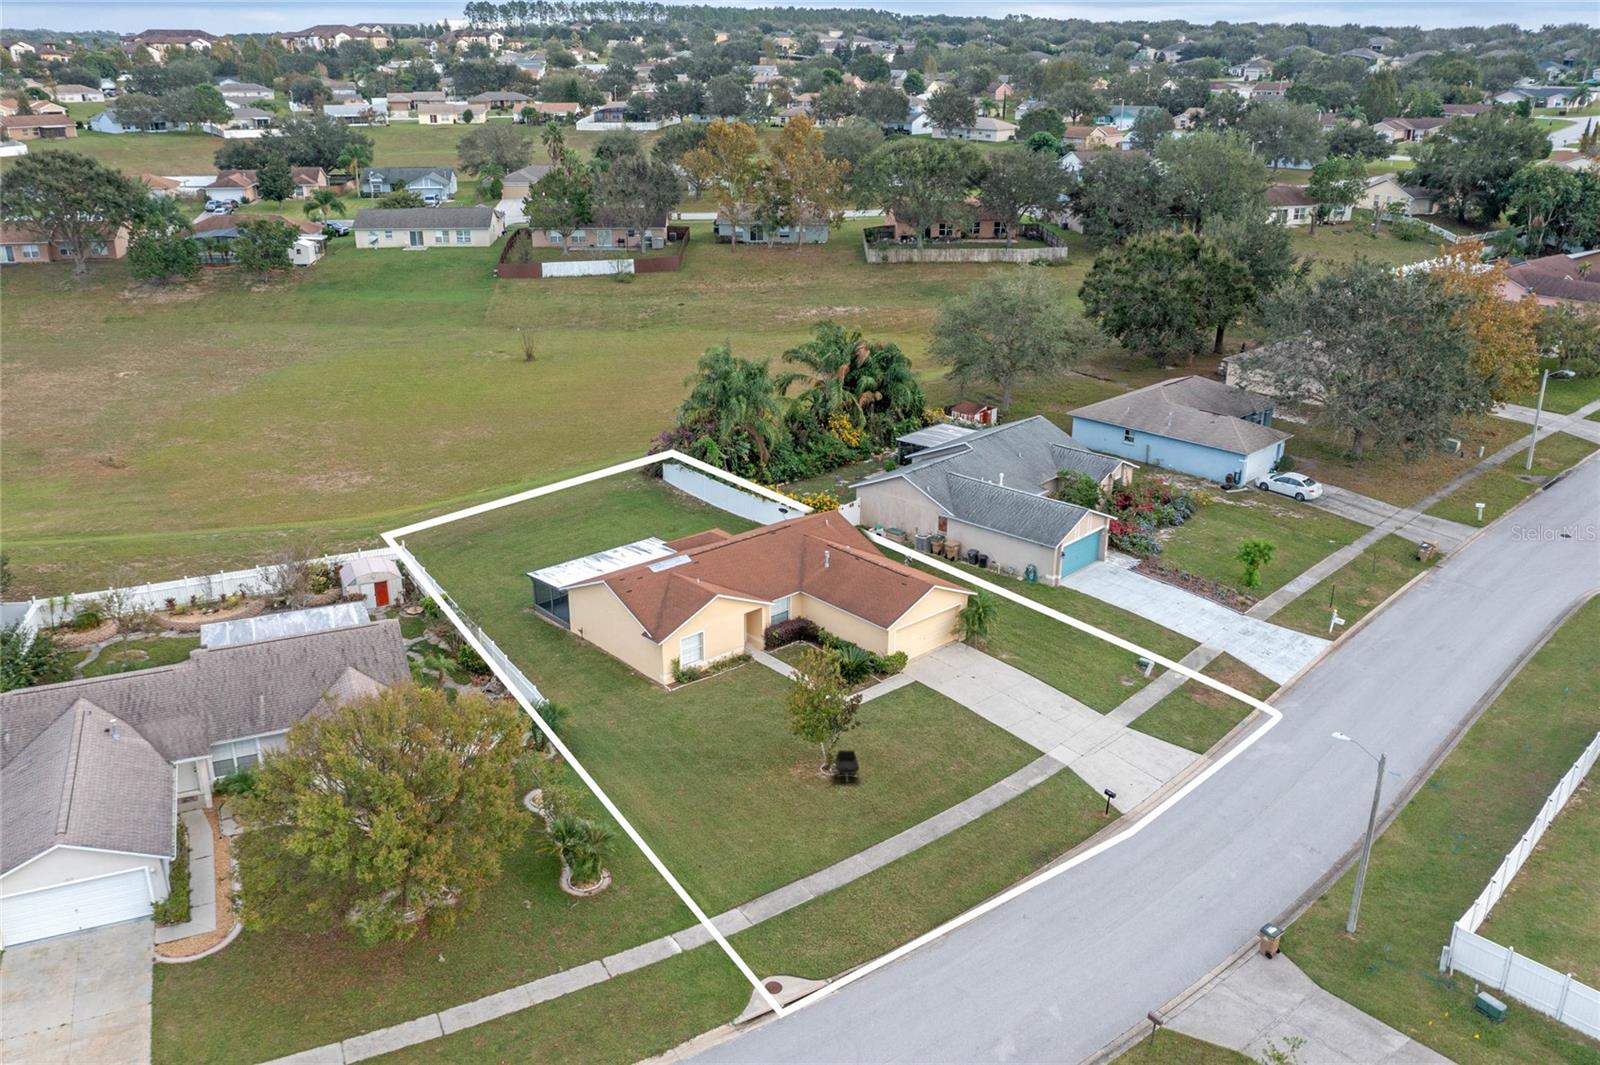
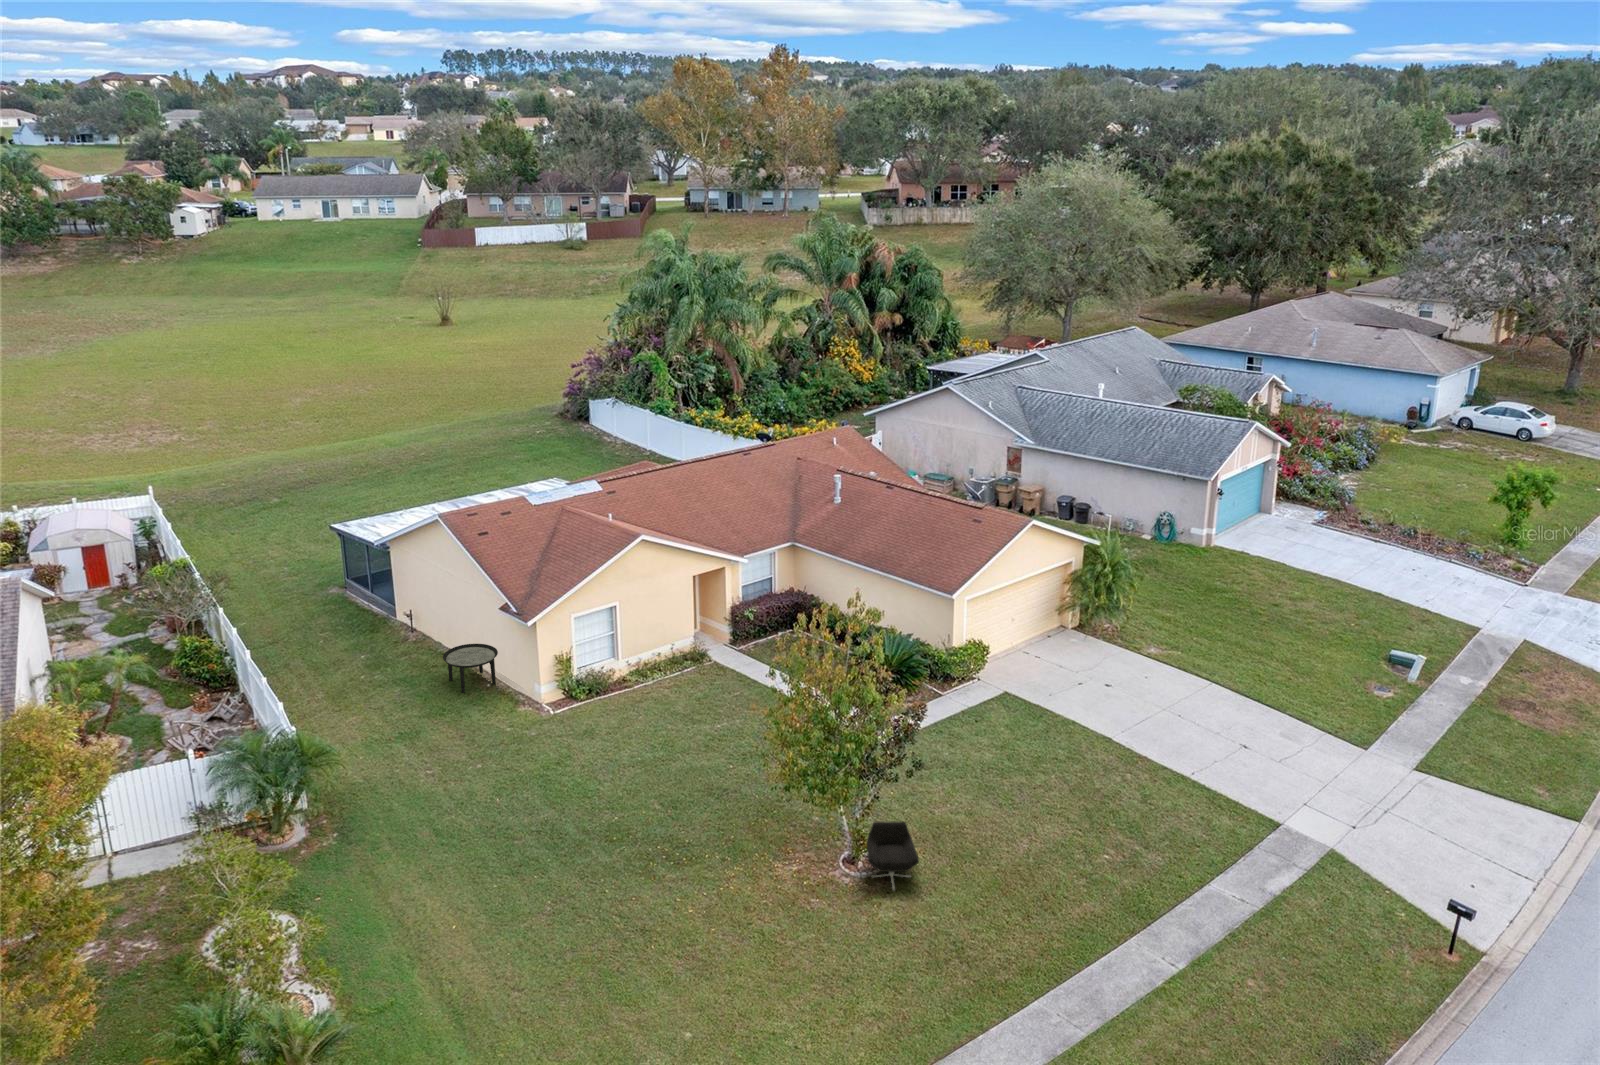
round table: none [610,651,639,679] -> present [443,644,498,693]

